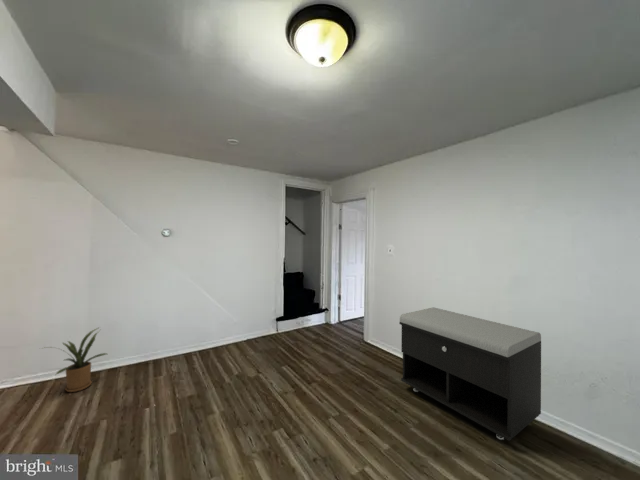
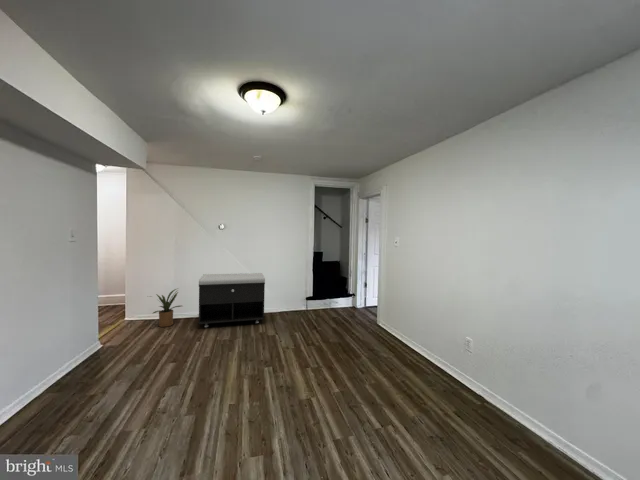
storage bench: present [399,307,541,441] -> present [199,273,265,327]

